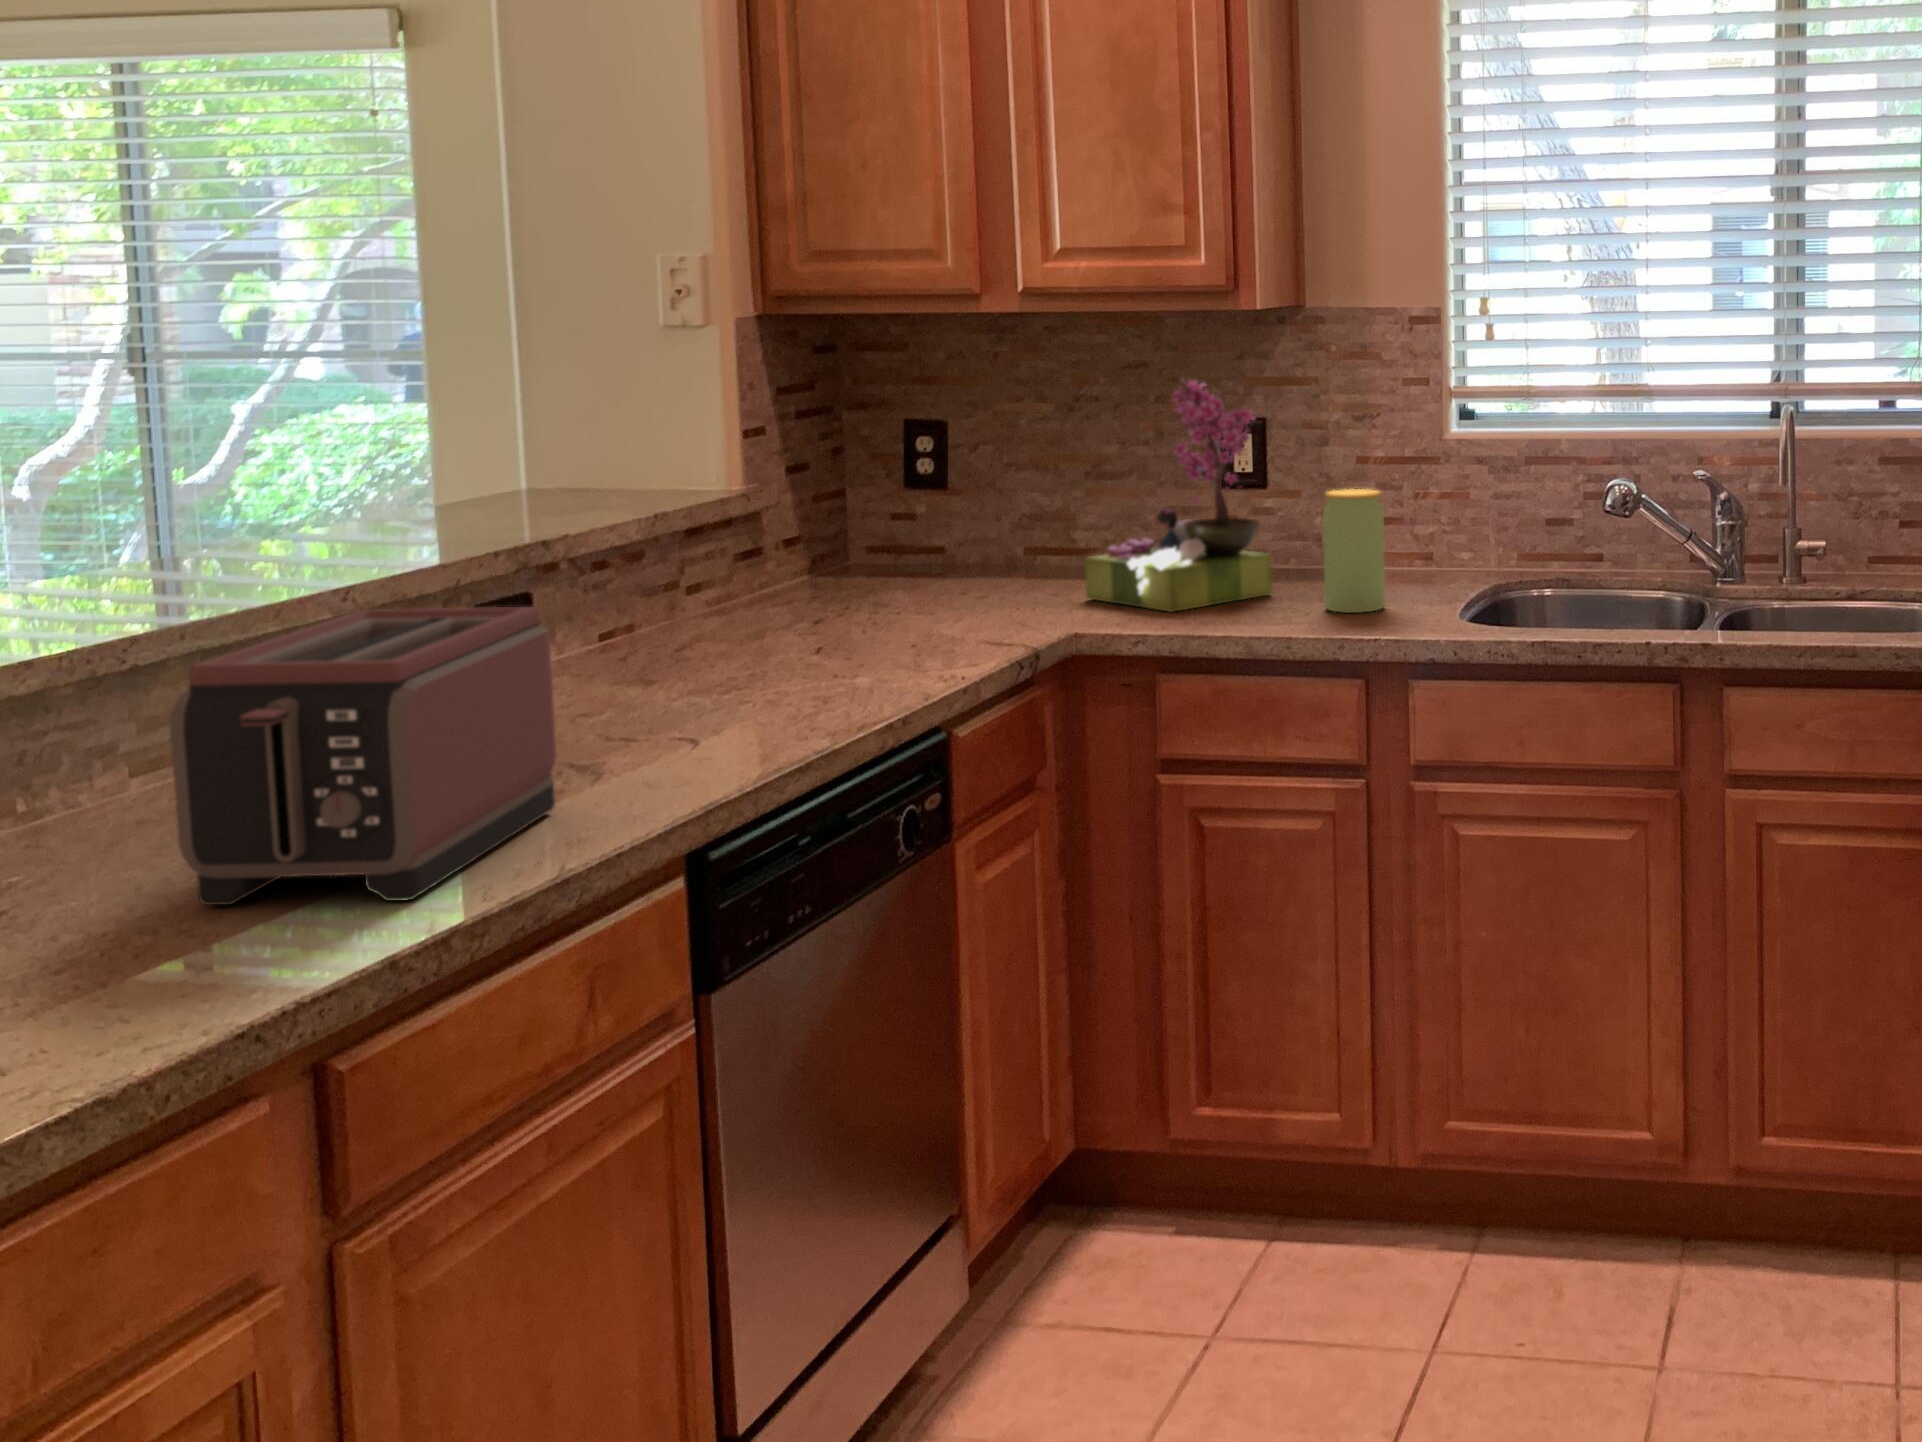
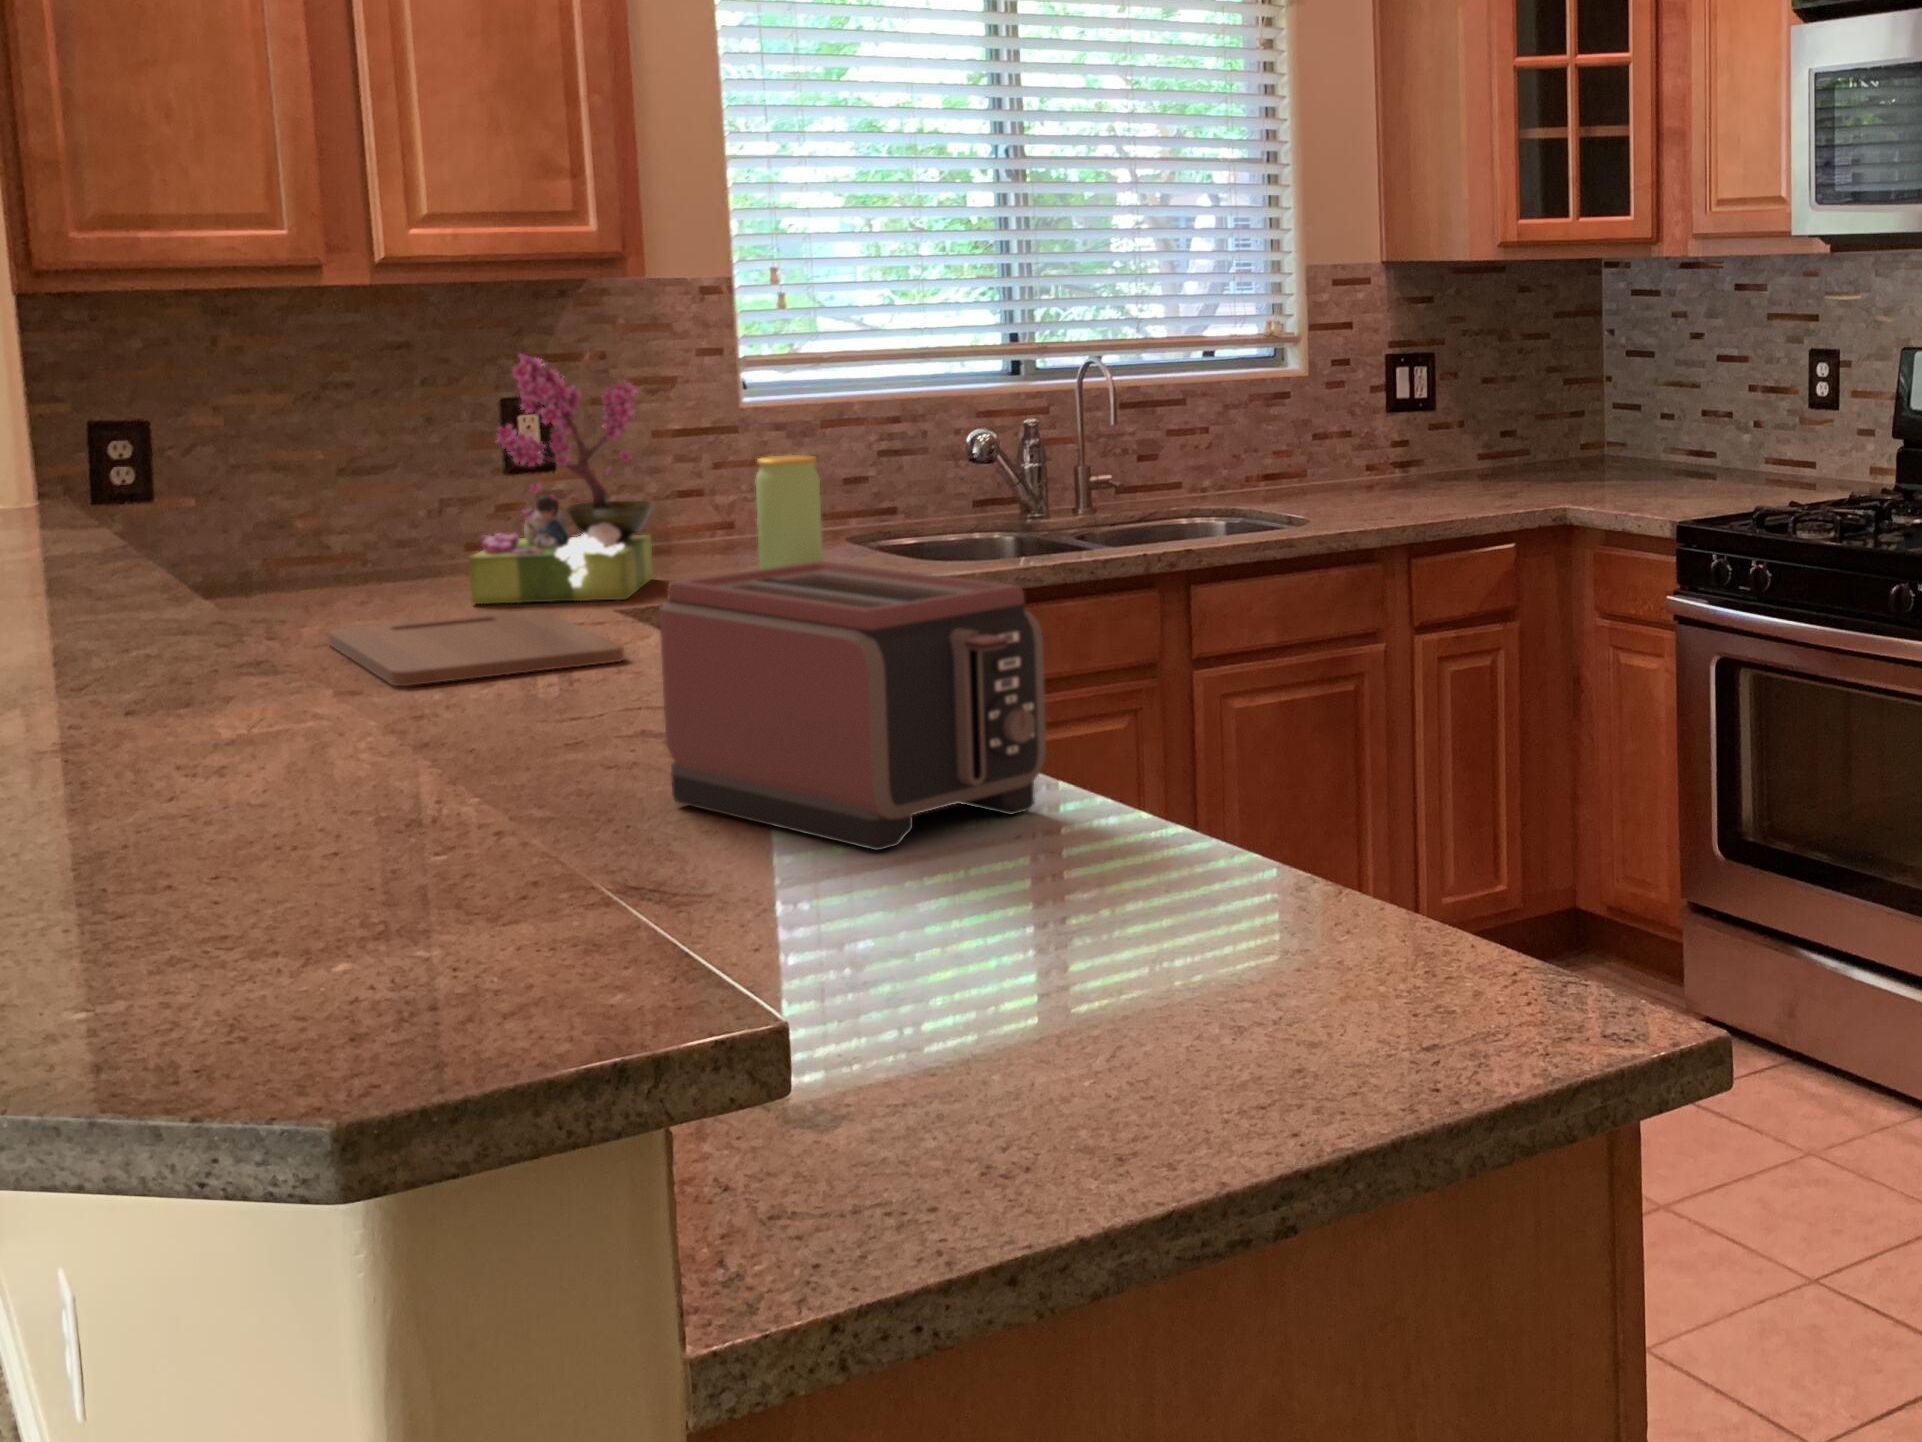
cutting board: none [755,607,1049,671] -> present [328,610,625,686]

